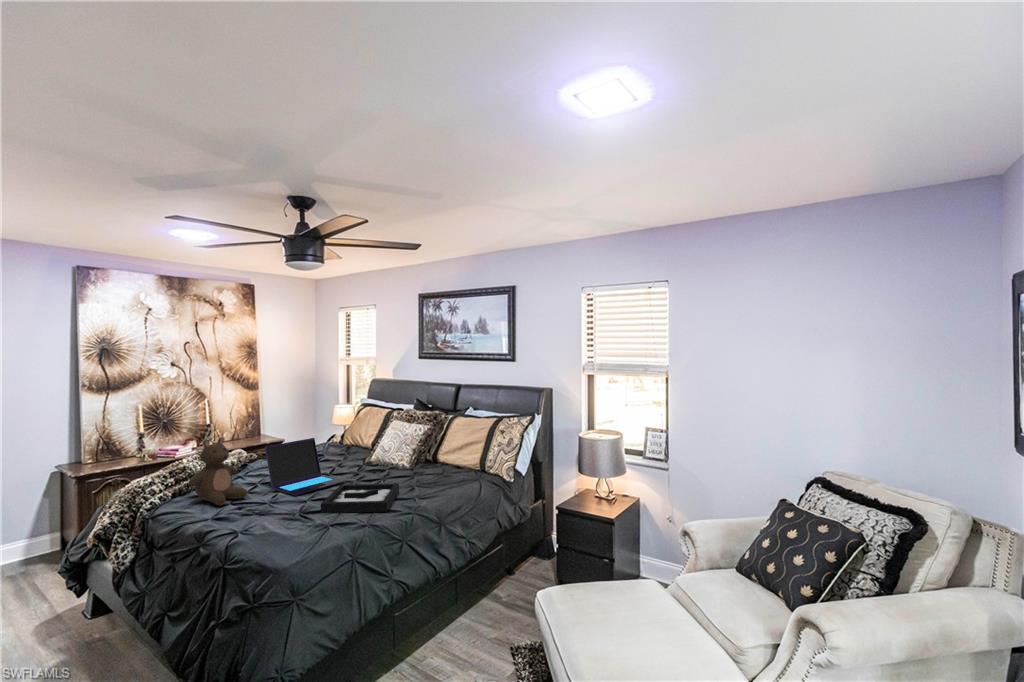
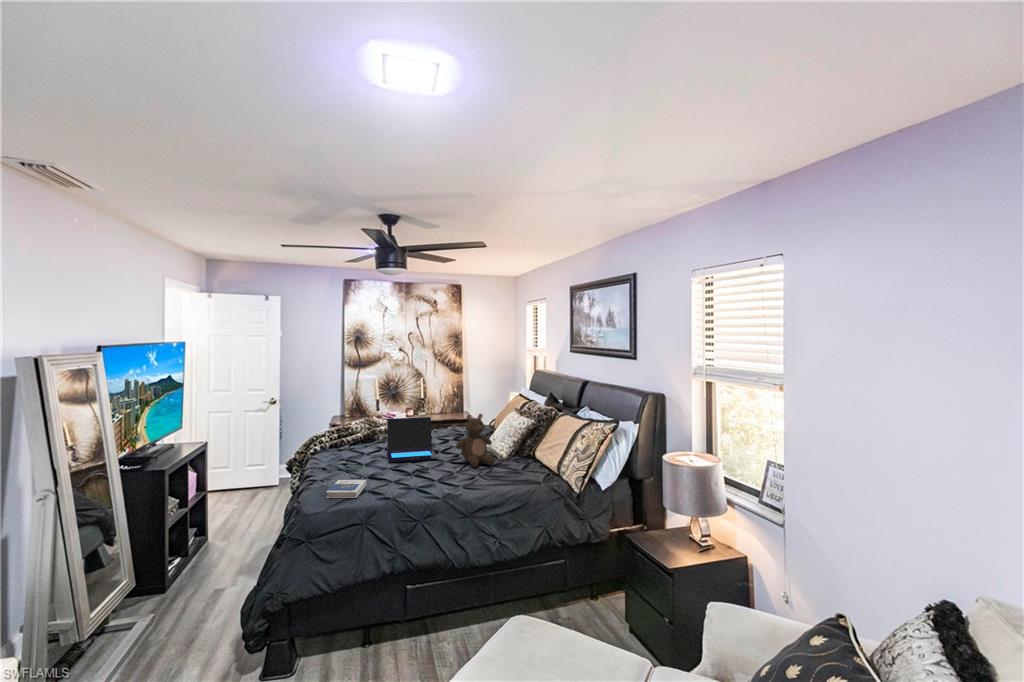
stuffed bear: present [188,437,247,505] -> present [456,414,495,467]
decorative tray: present [321,484,399,513] -> none [383,460,461,491]
hardback book: none [276,514,327,544] -> present [326,479,367,498]

